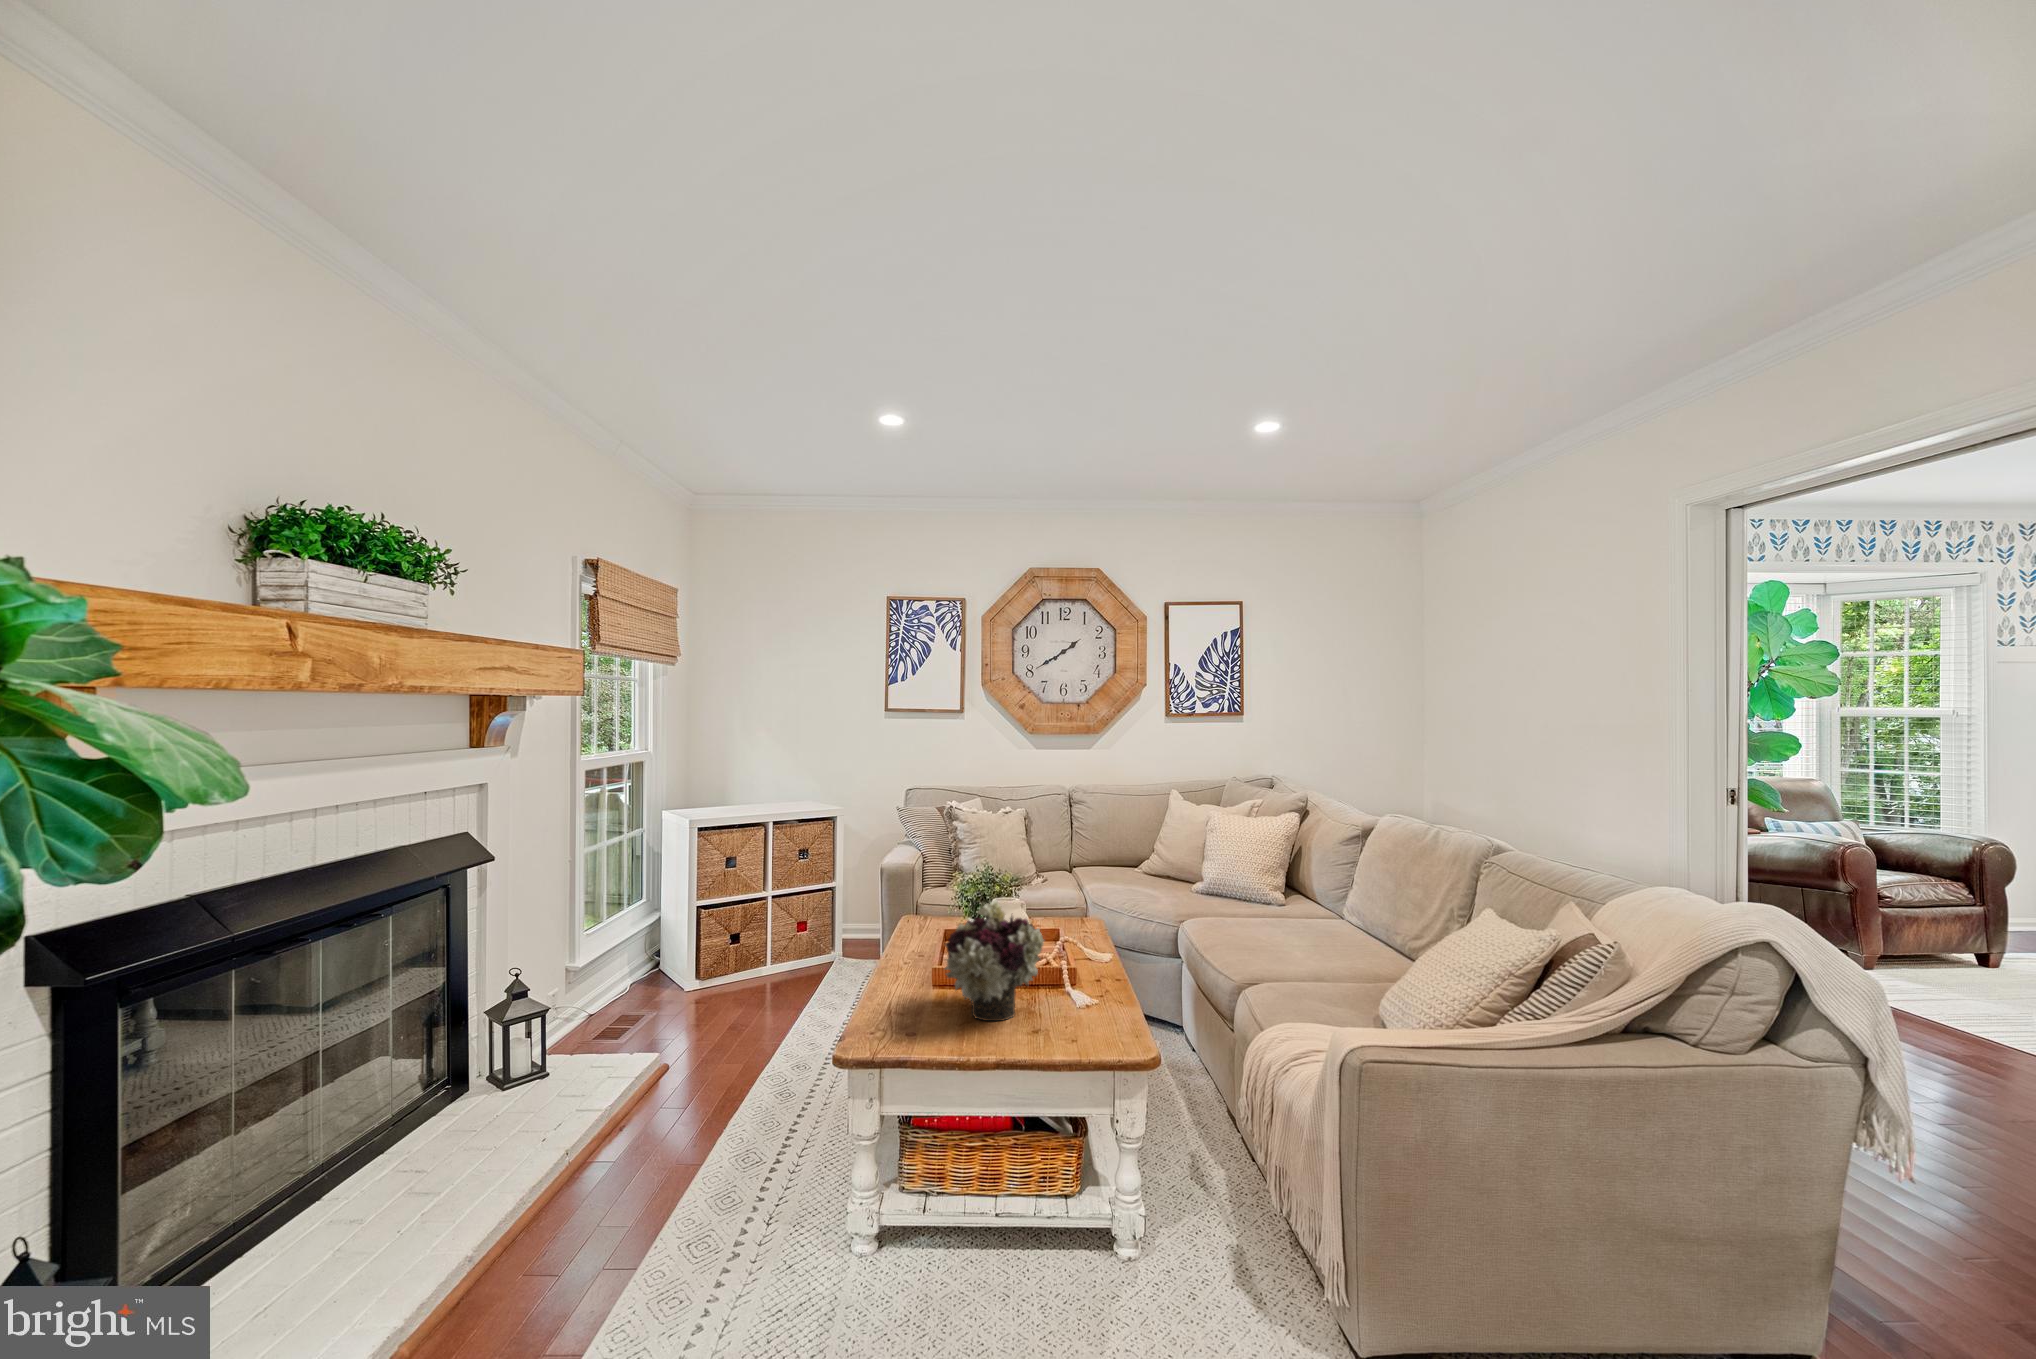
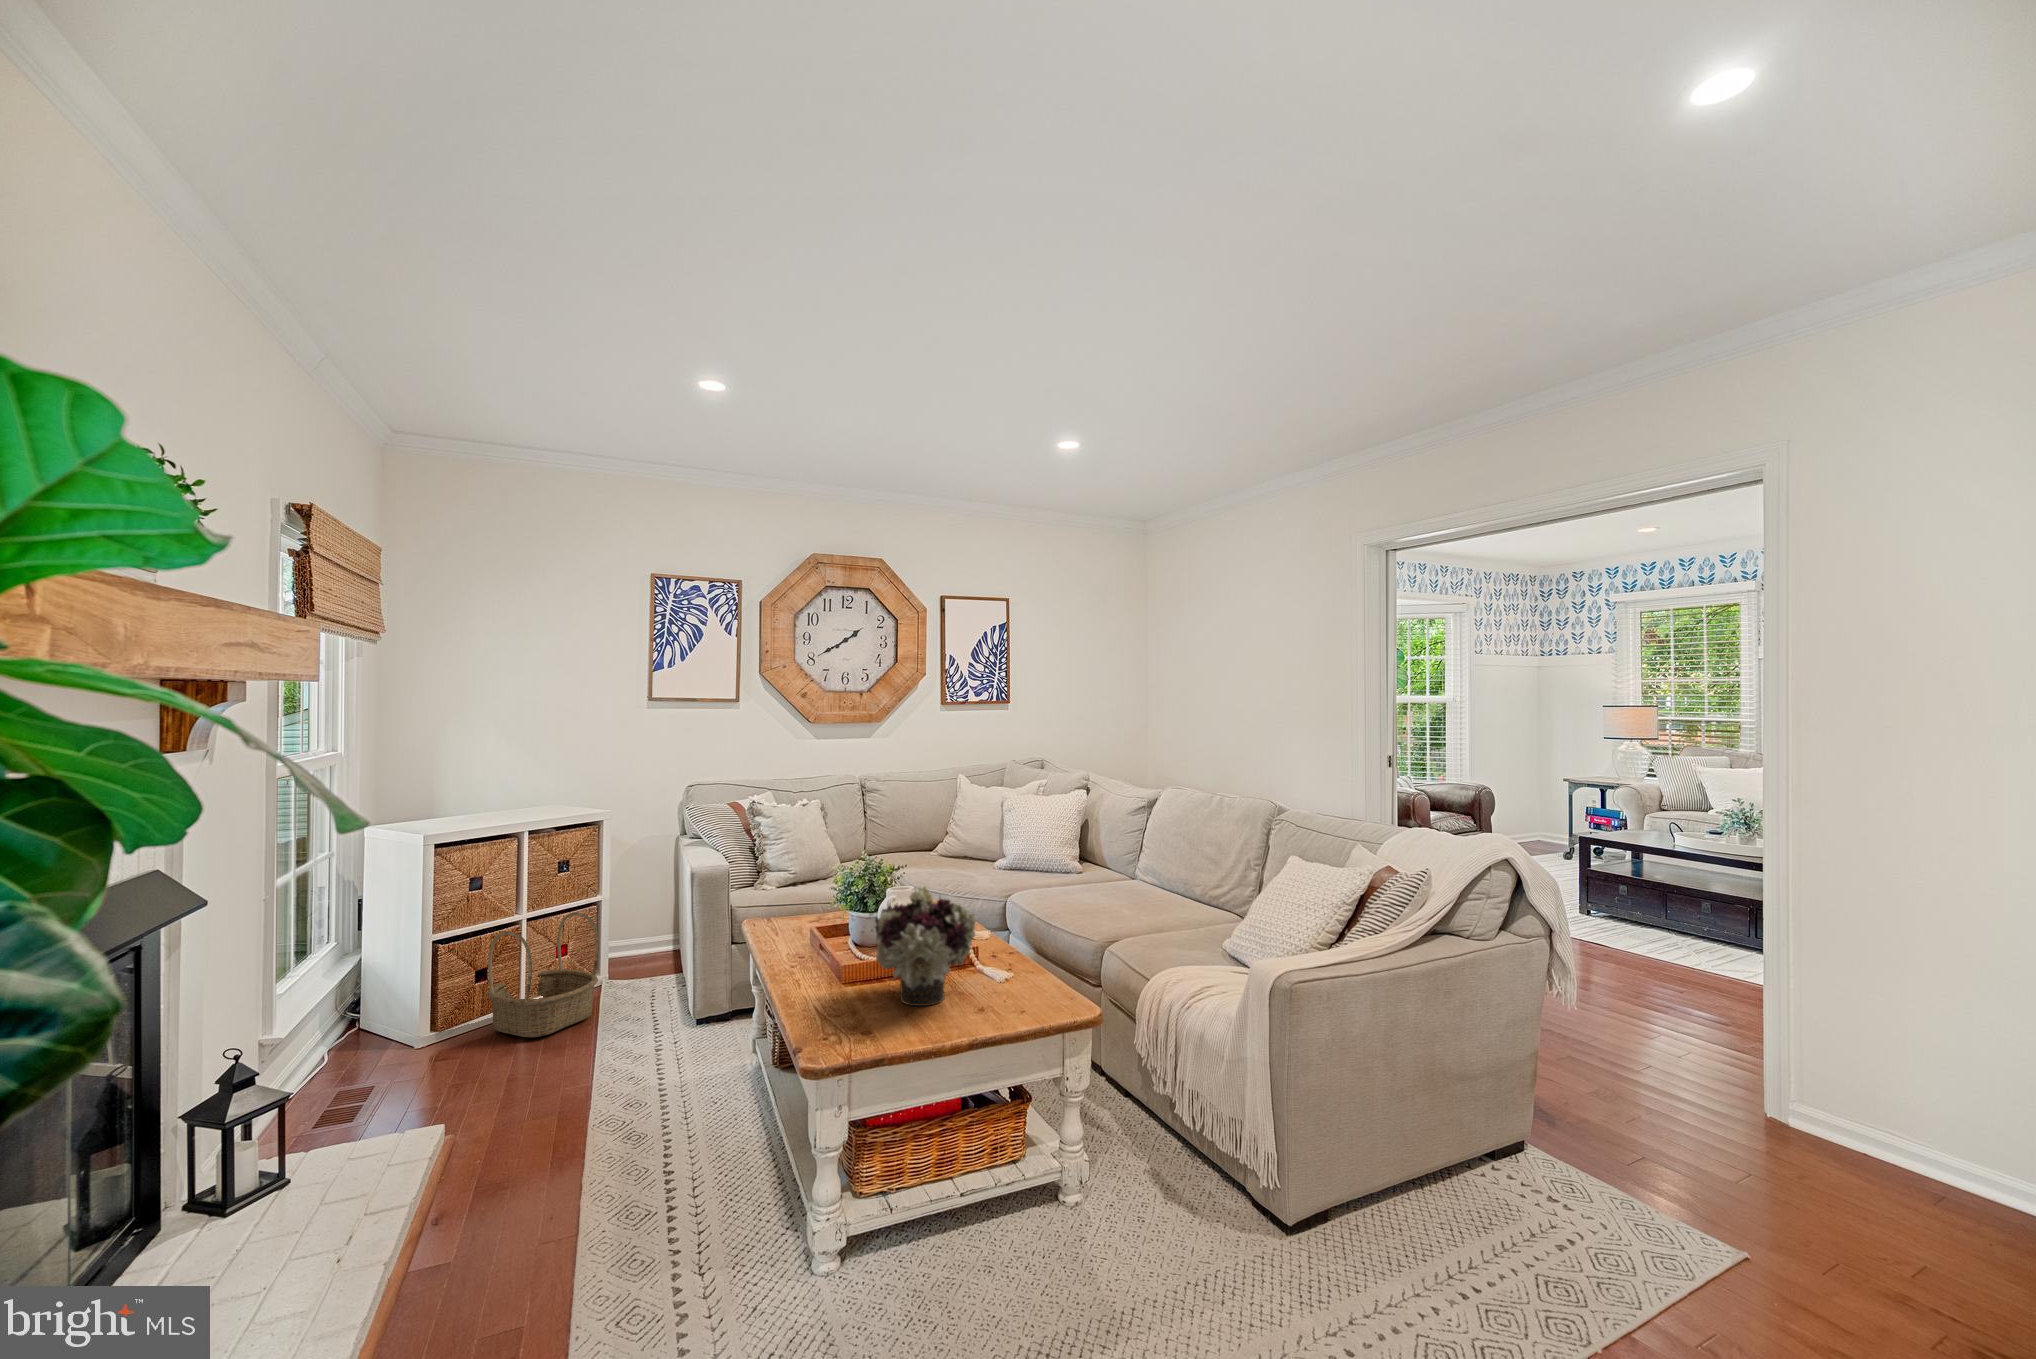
basket: none [733,896,818,999] -> present [488,913,599,1037]

